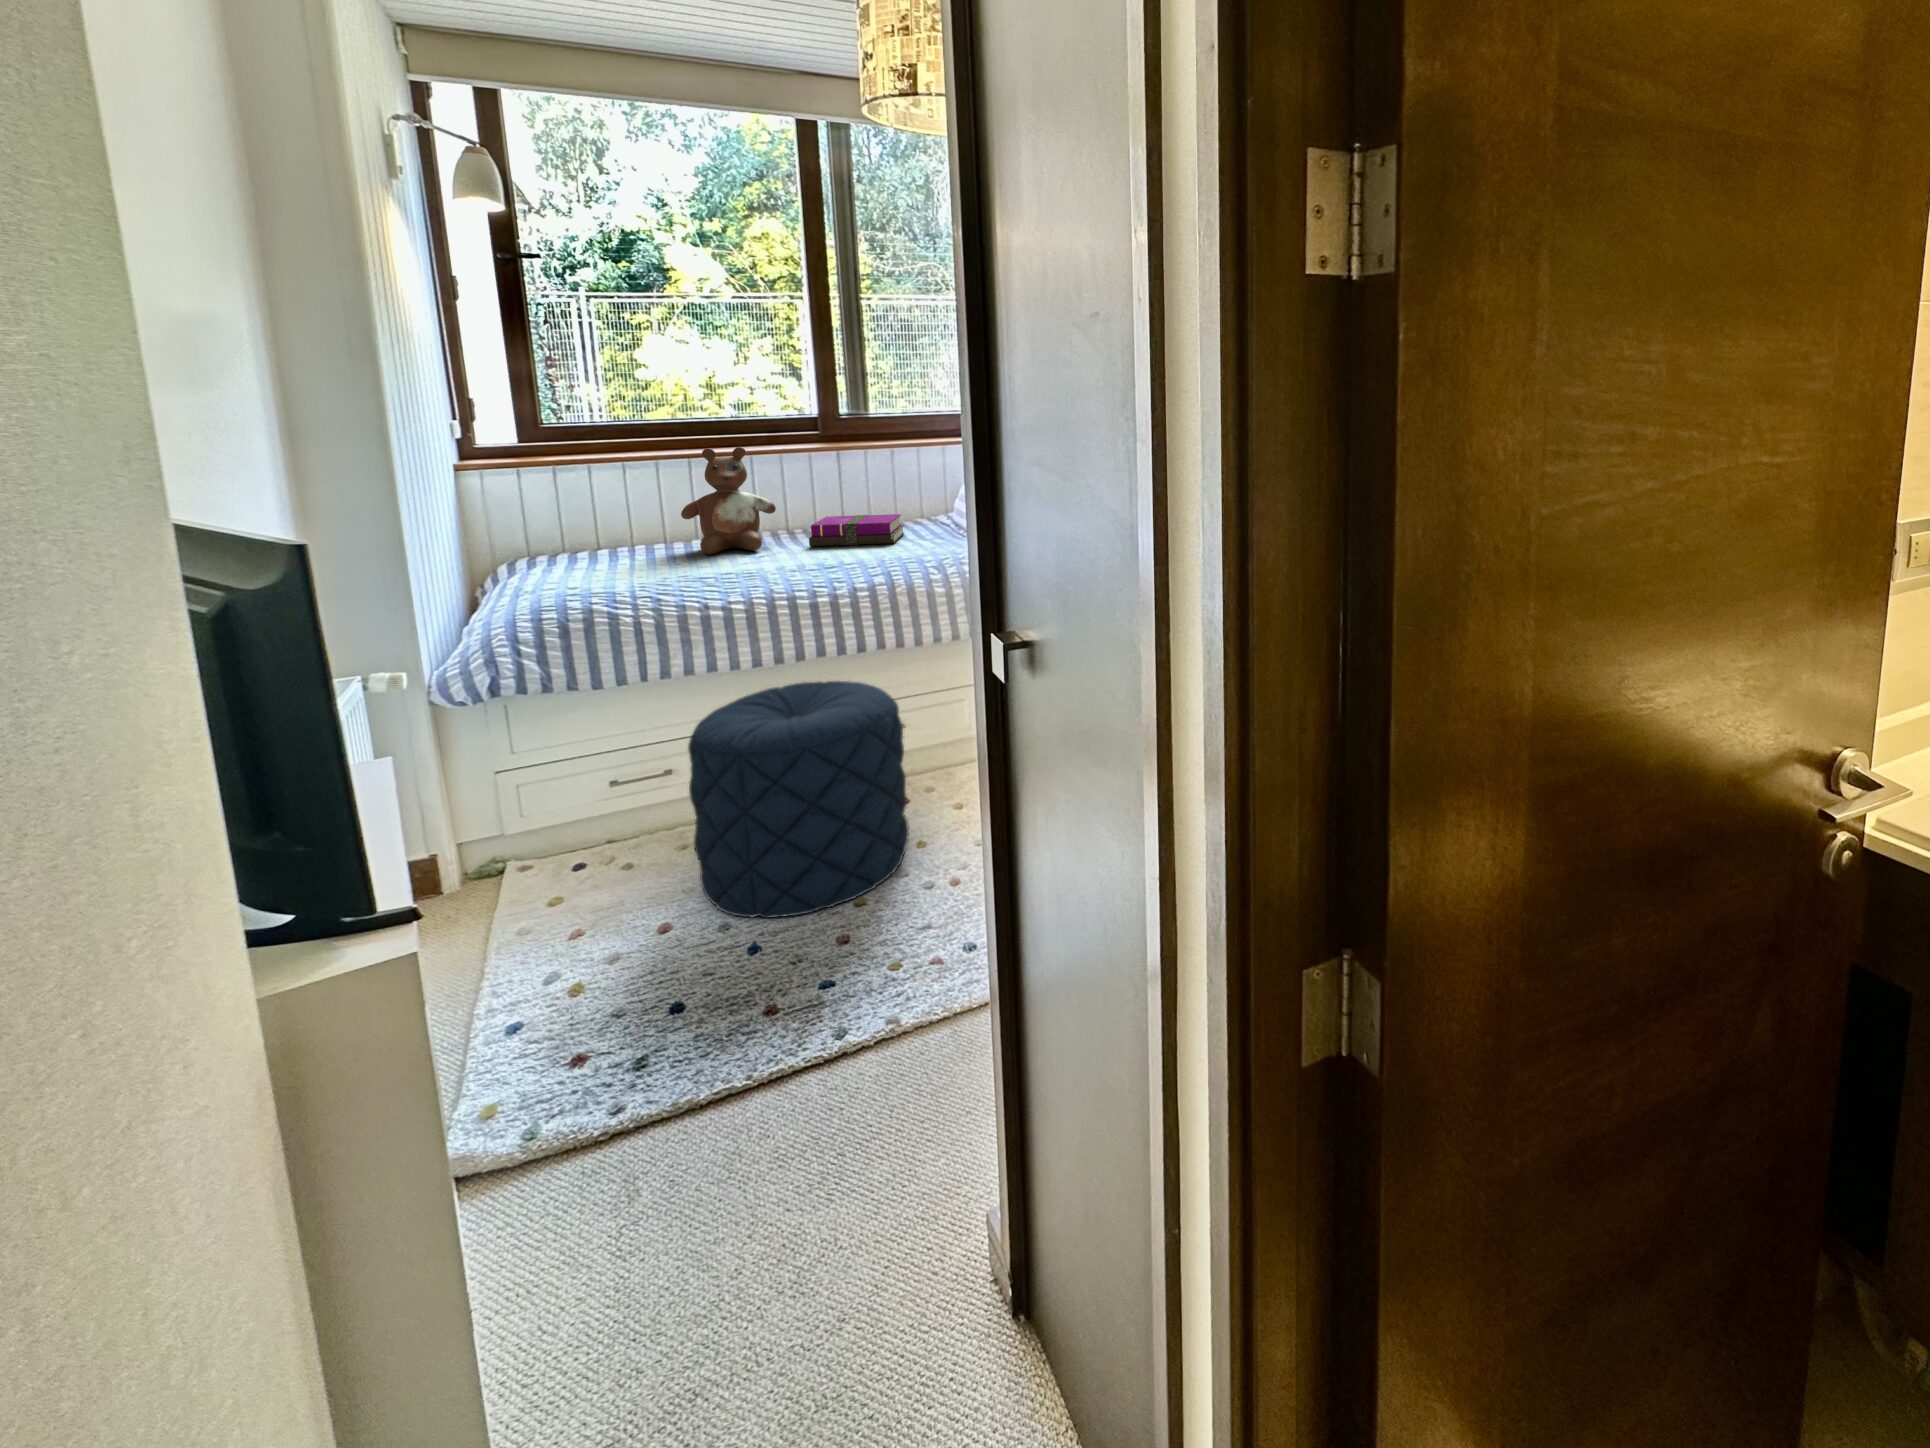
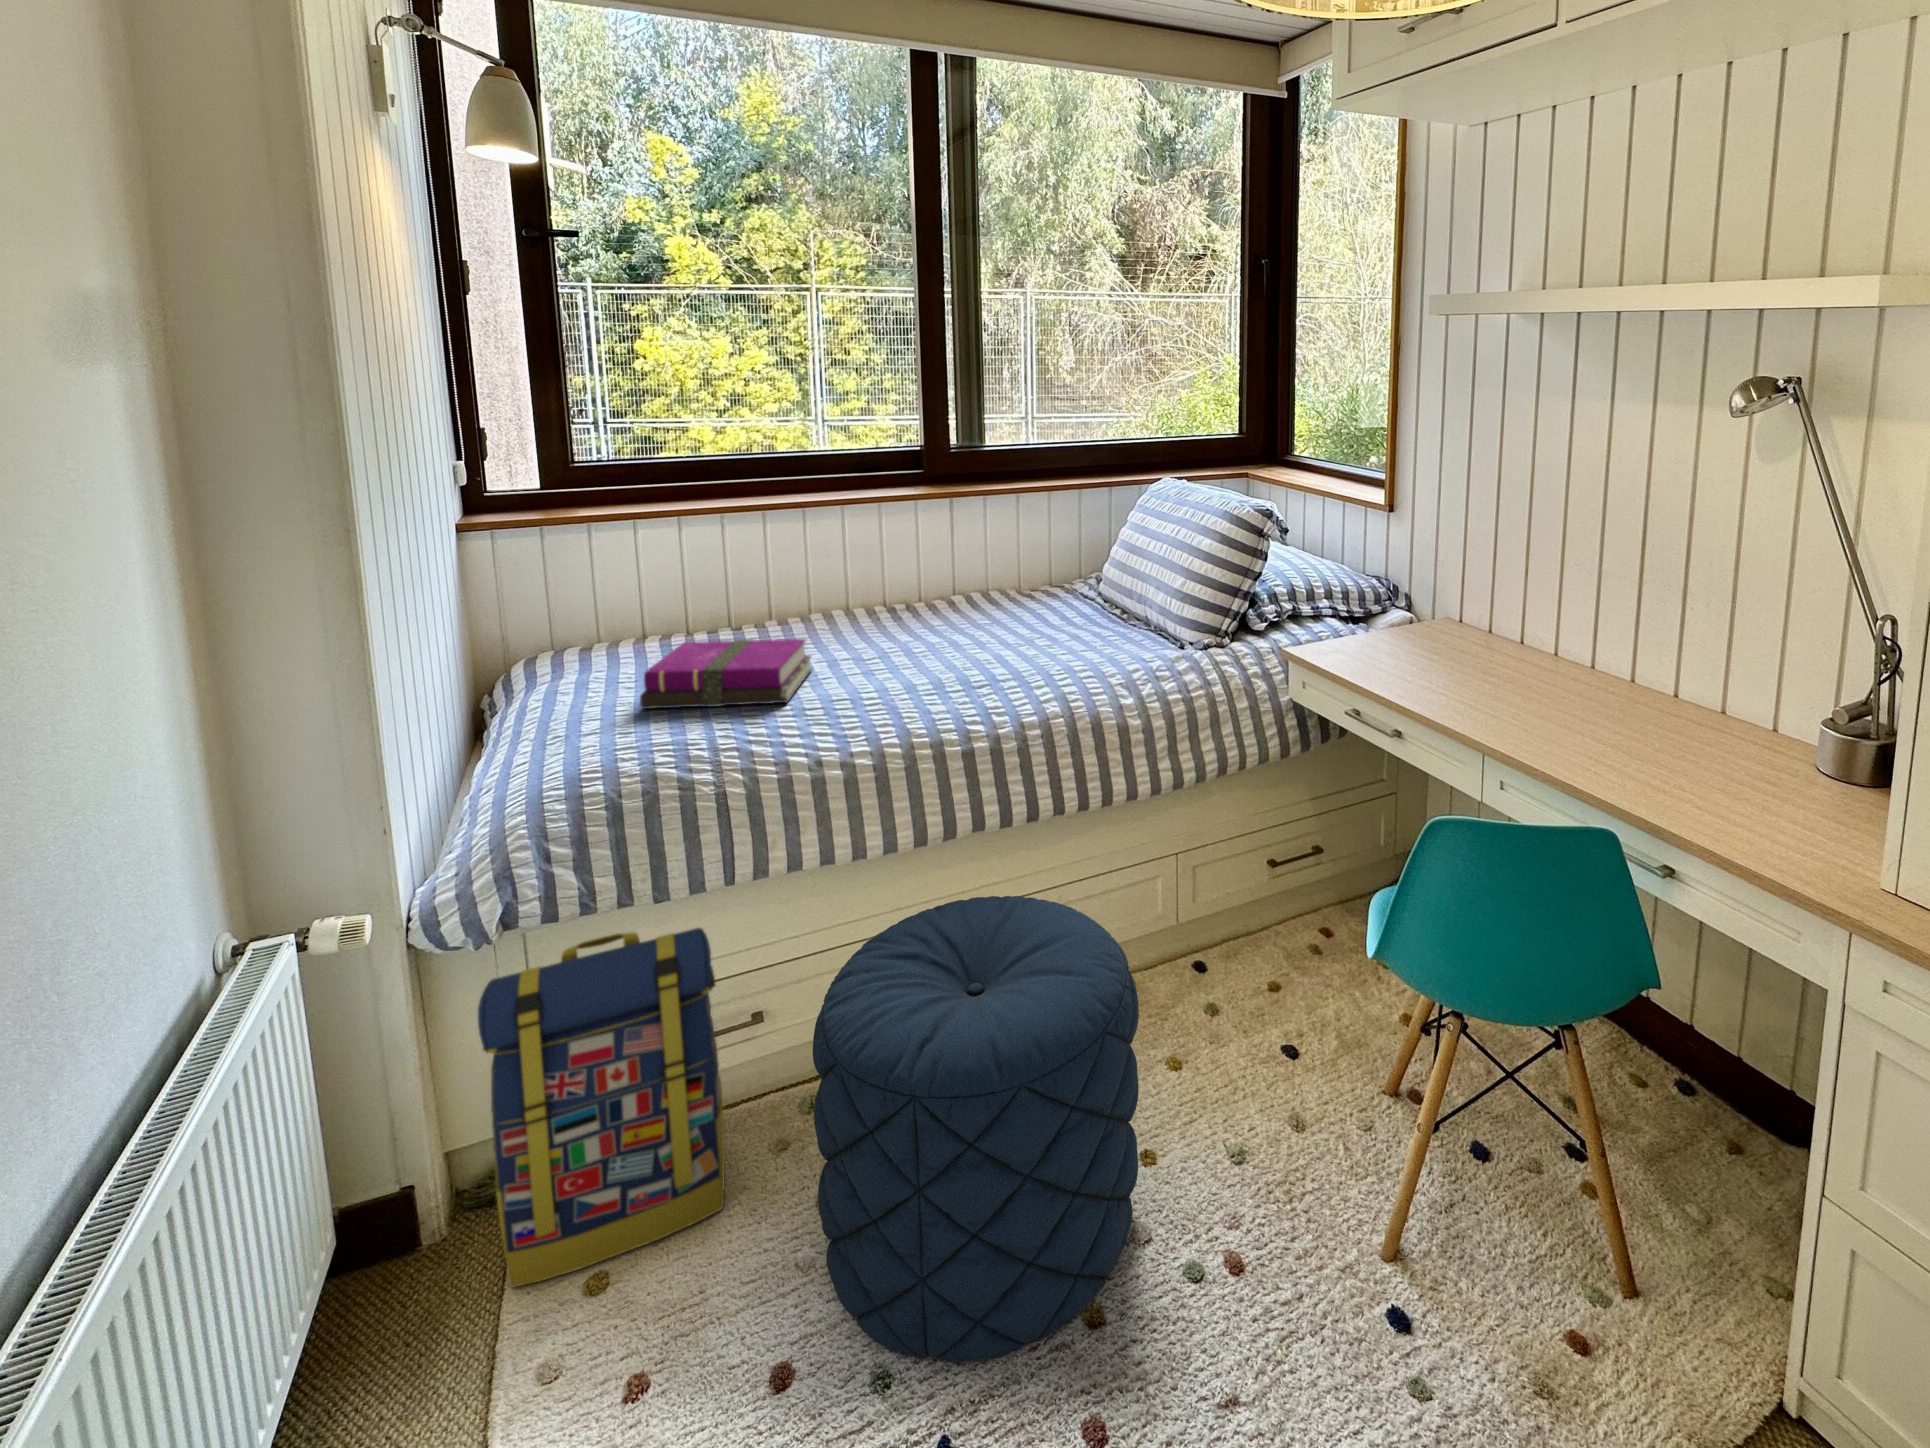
stuffed bear: present [681,447,776,554] -> none [755,494,877,647]
notebook: present [809,514,904,546] -> present [640,639,811,709]
backpack: none [474,700,645,907] -> present [478,928,725,1287]

